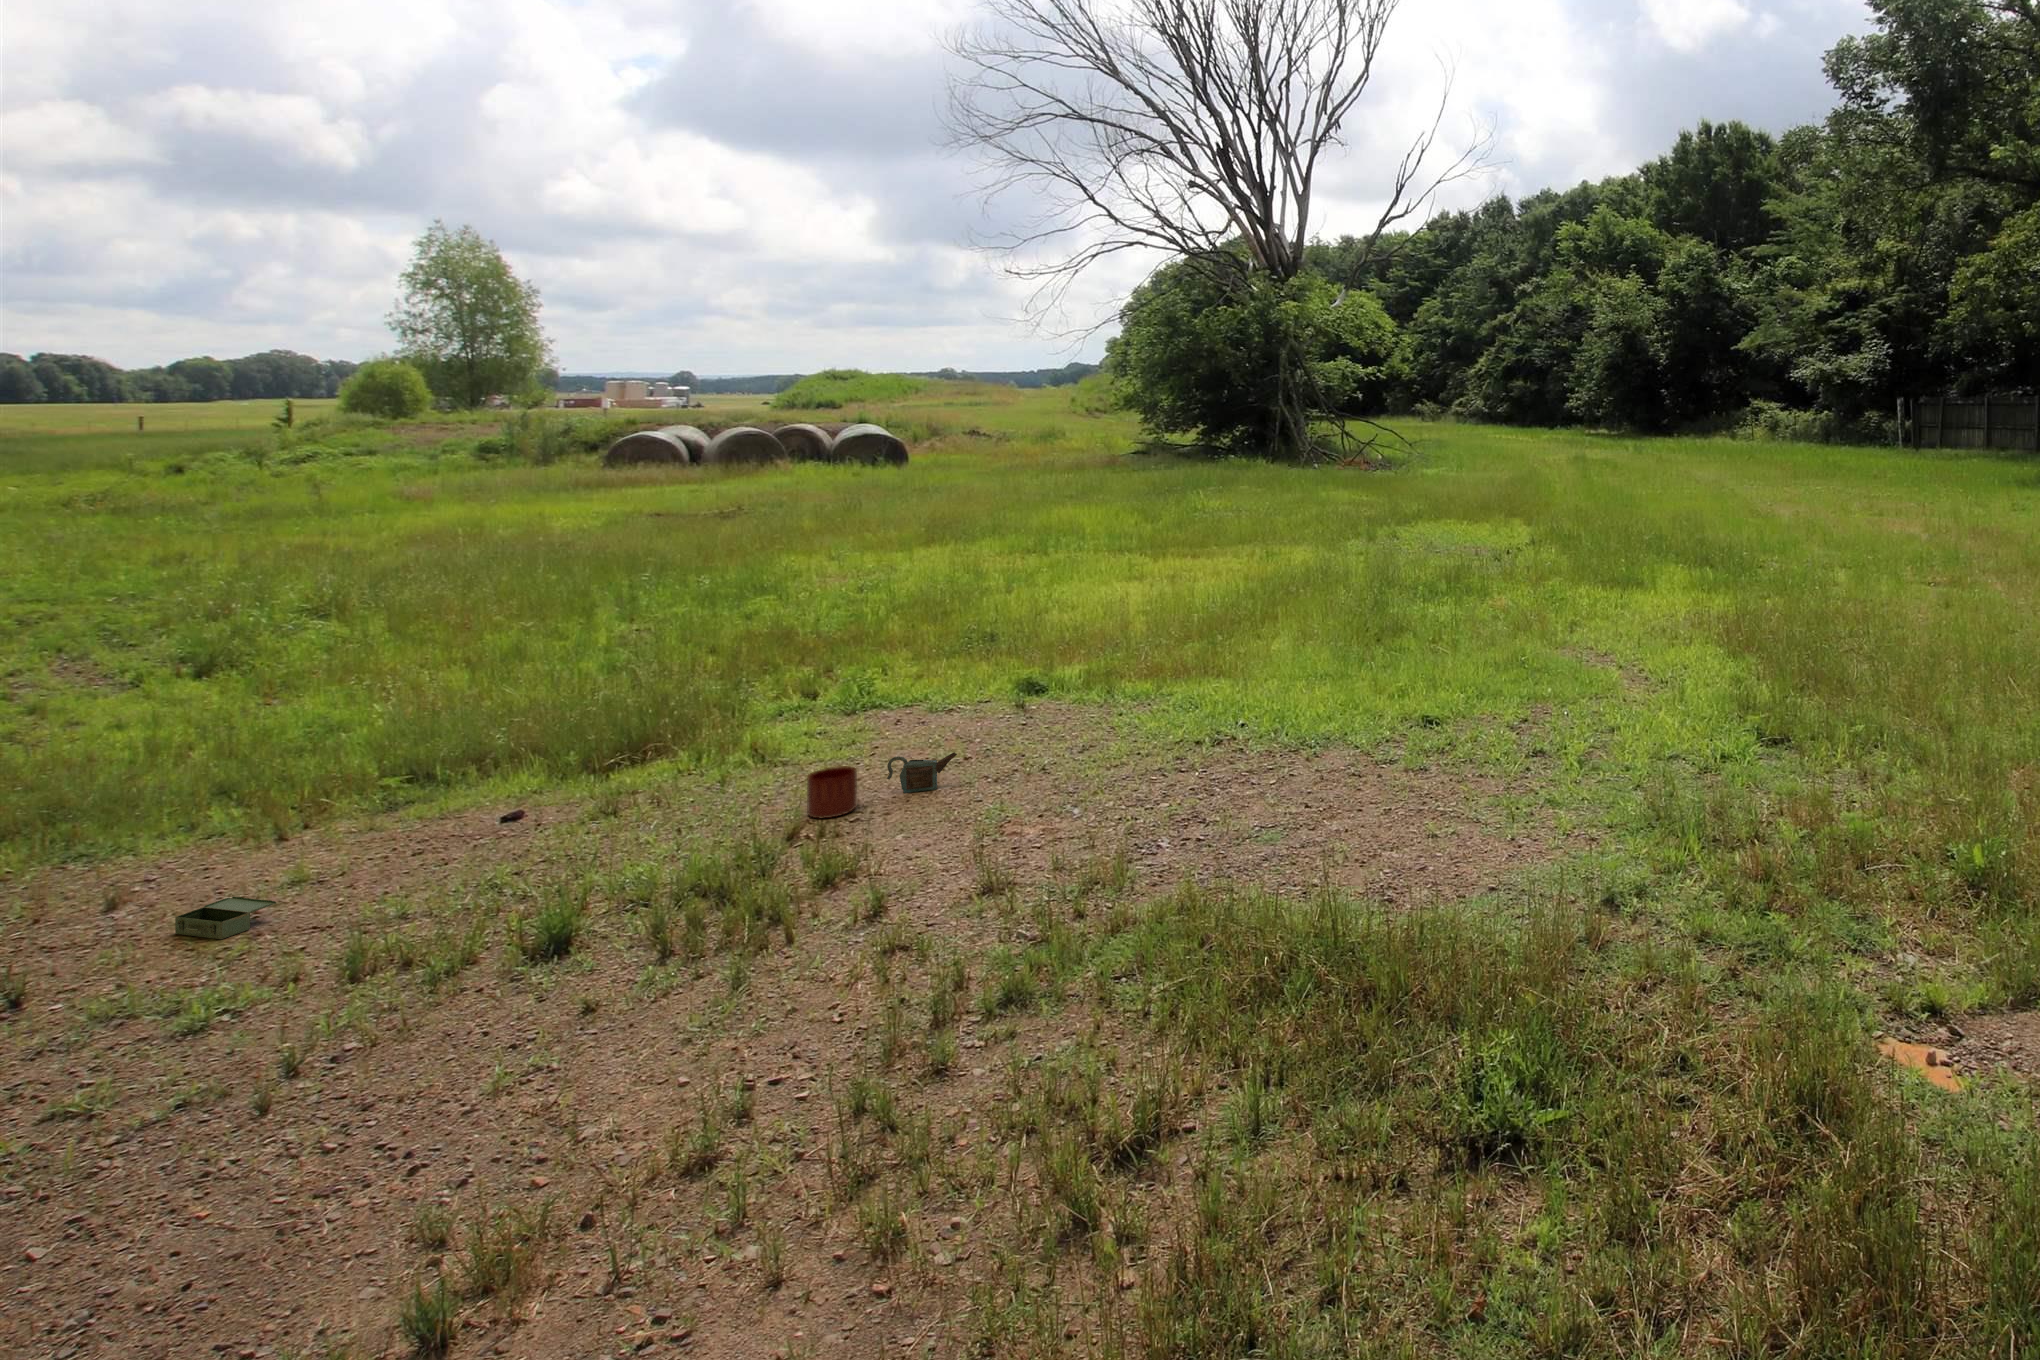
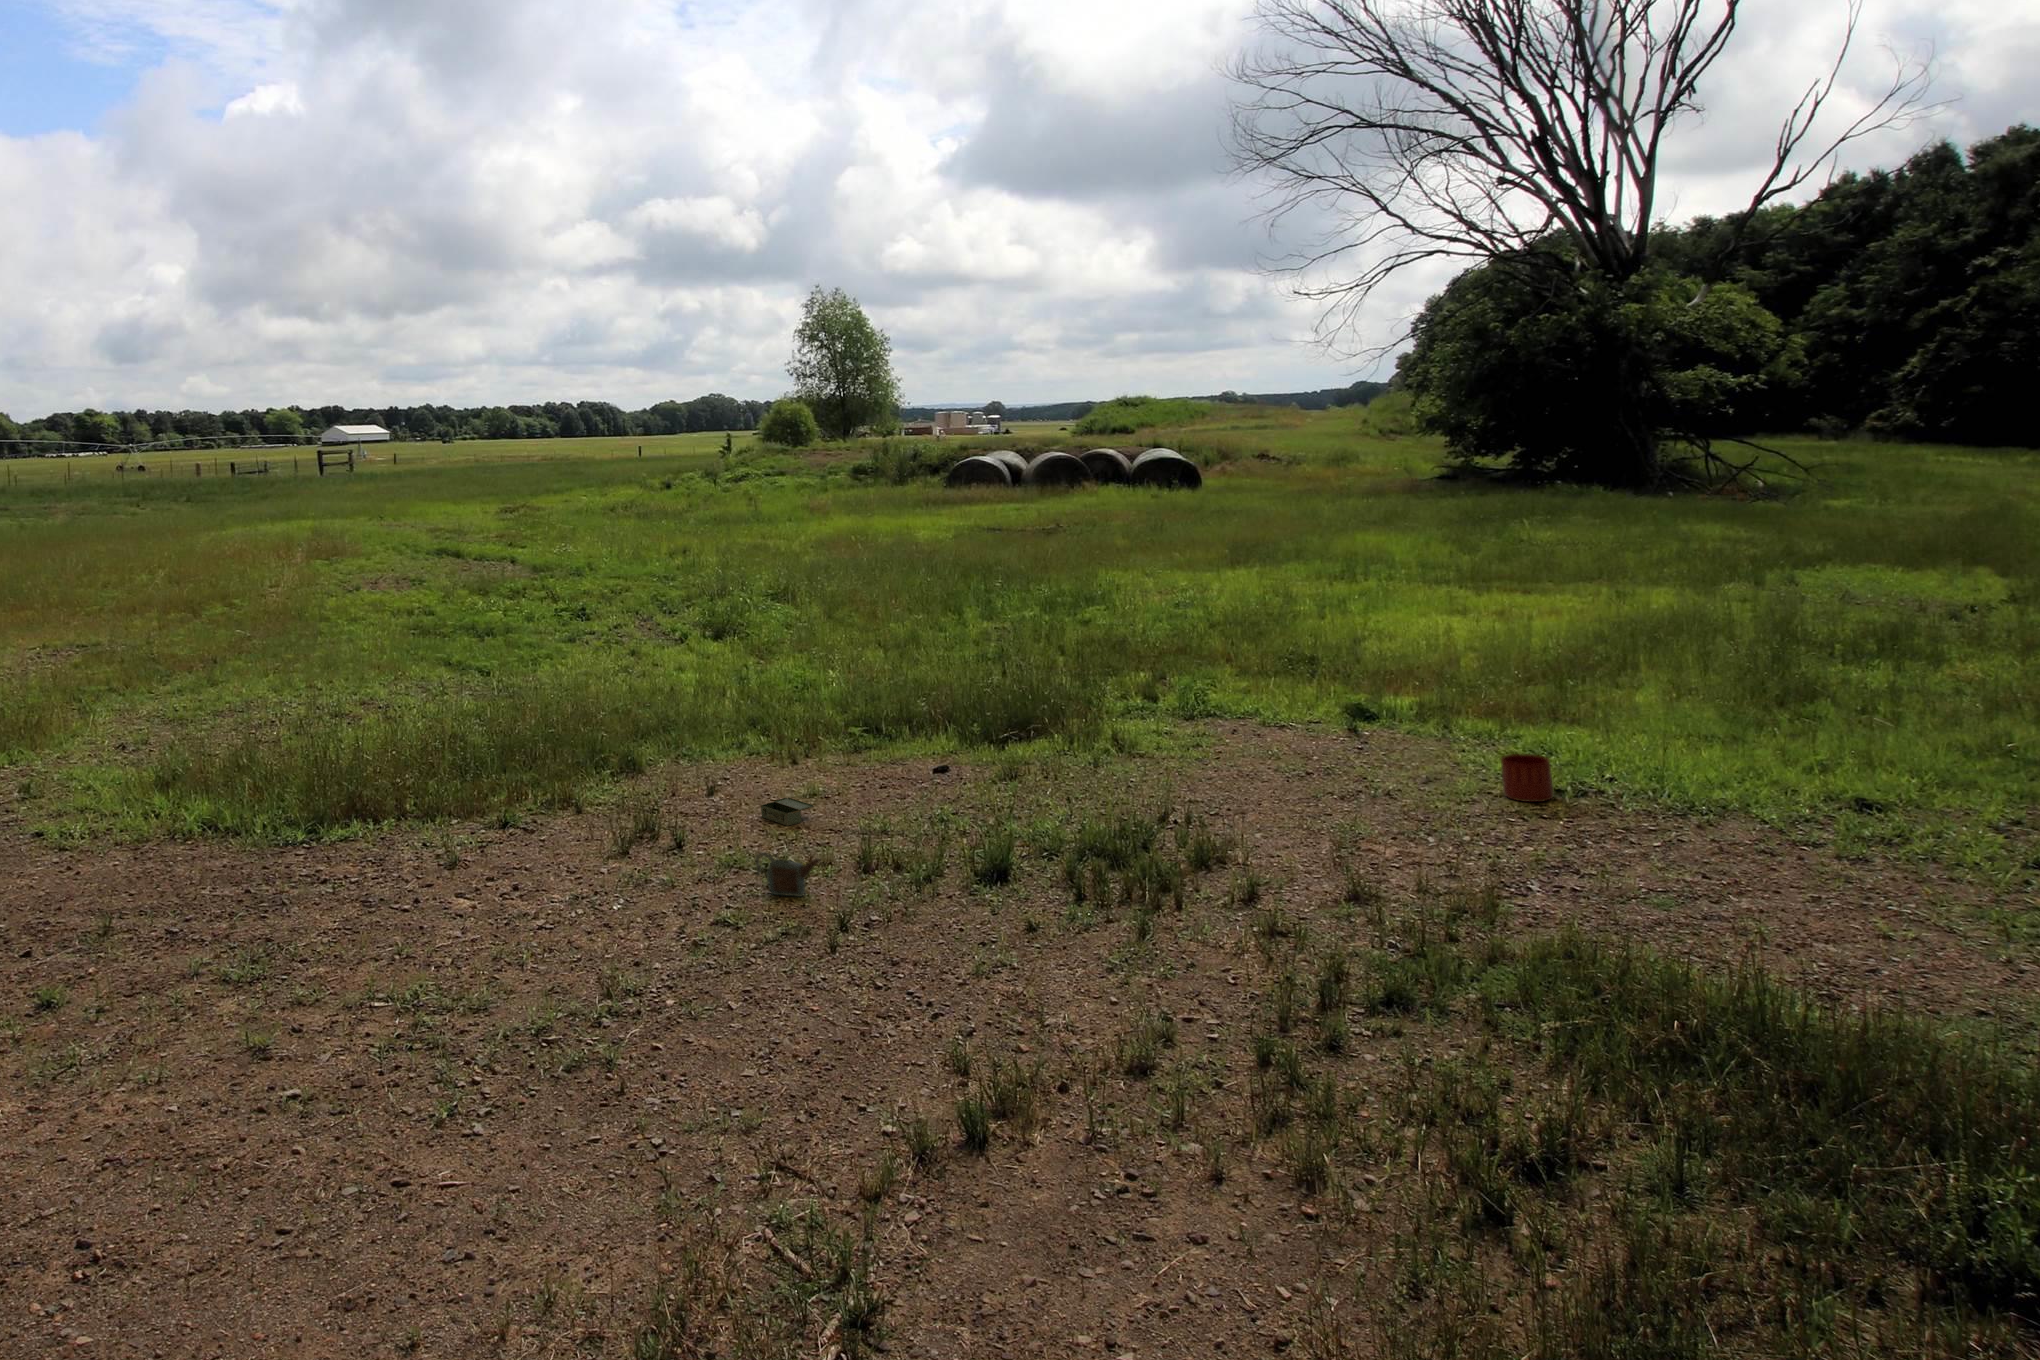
watering can: present [887,752,957,793] -> present [755,852,820,897]
planter: present [807,766,857,819] -> present [1501,754,1553,802]

